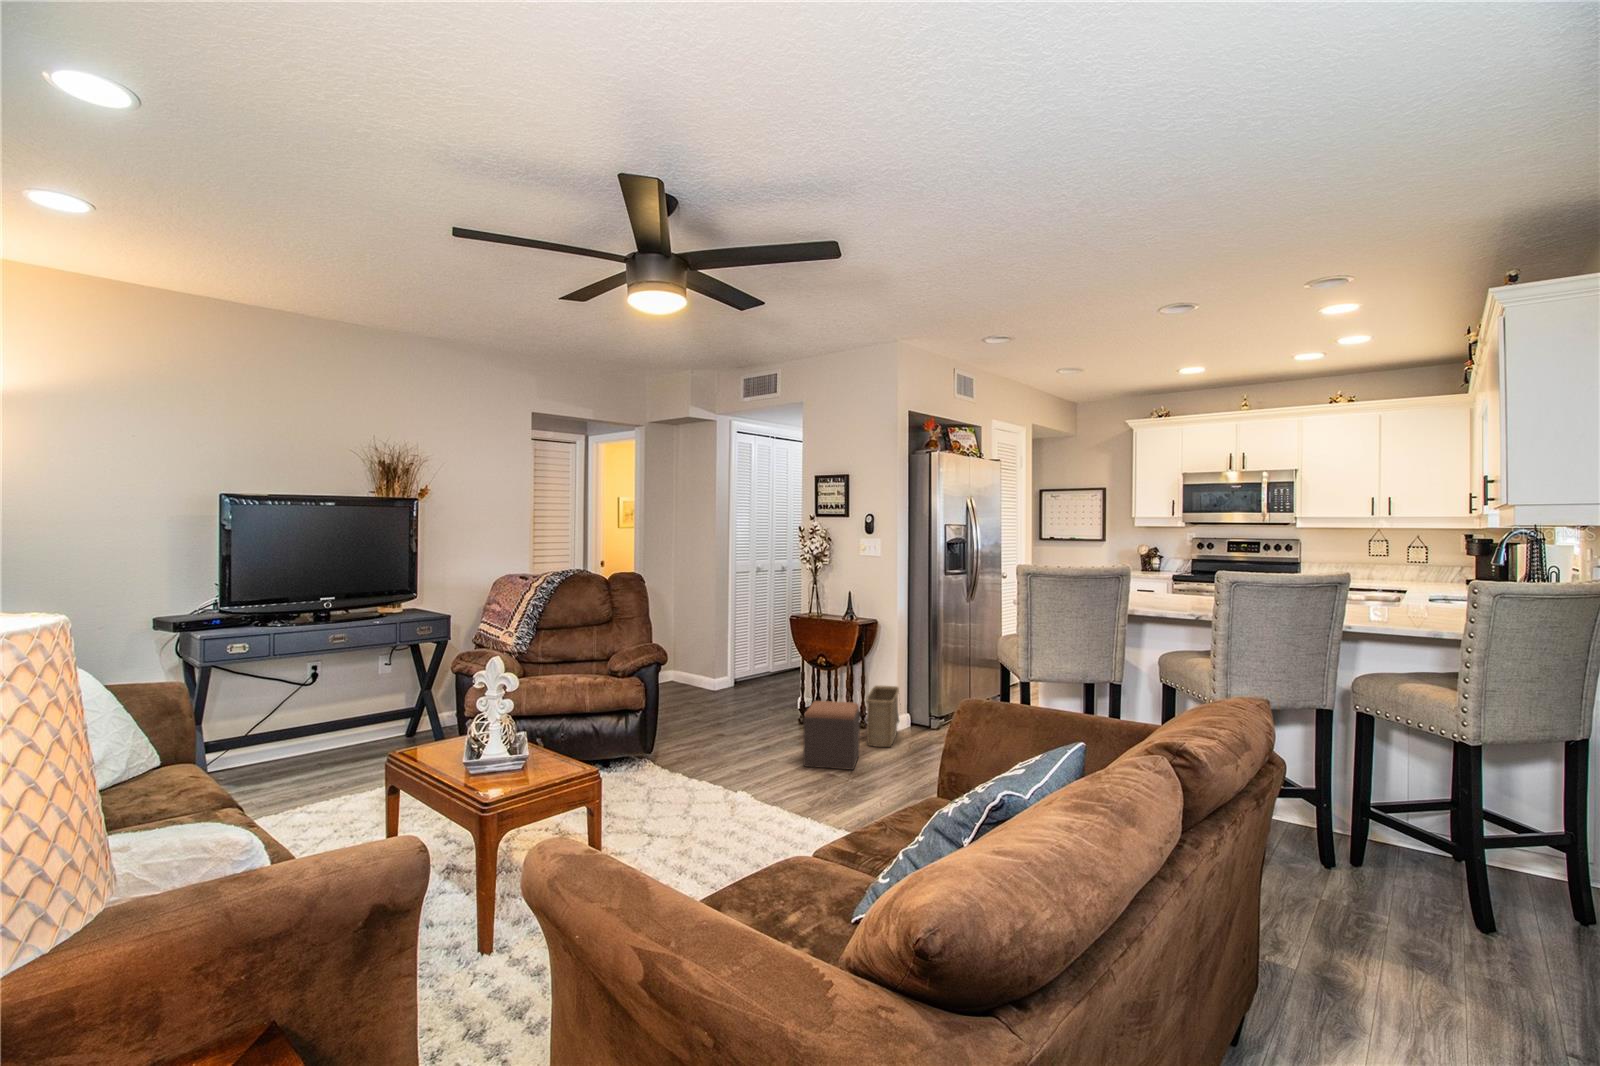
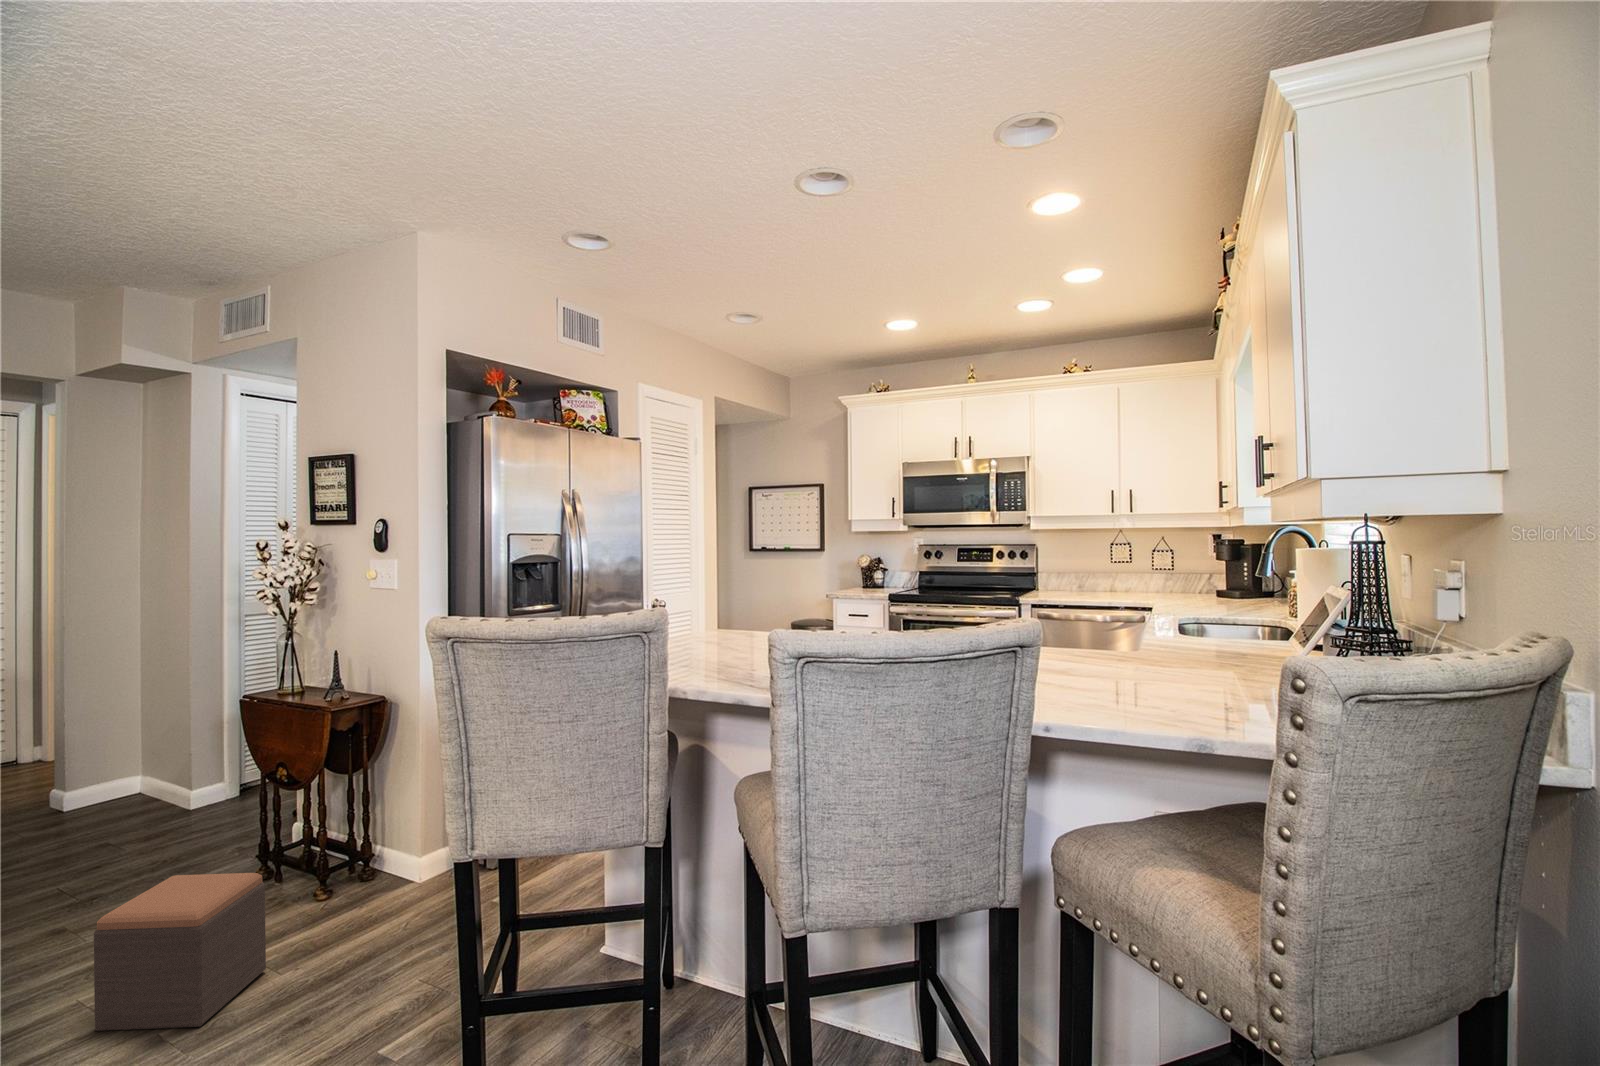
basket: present [866,686,899,747] -> none [313,805,421,934]

